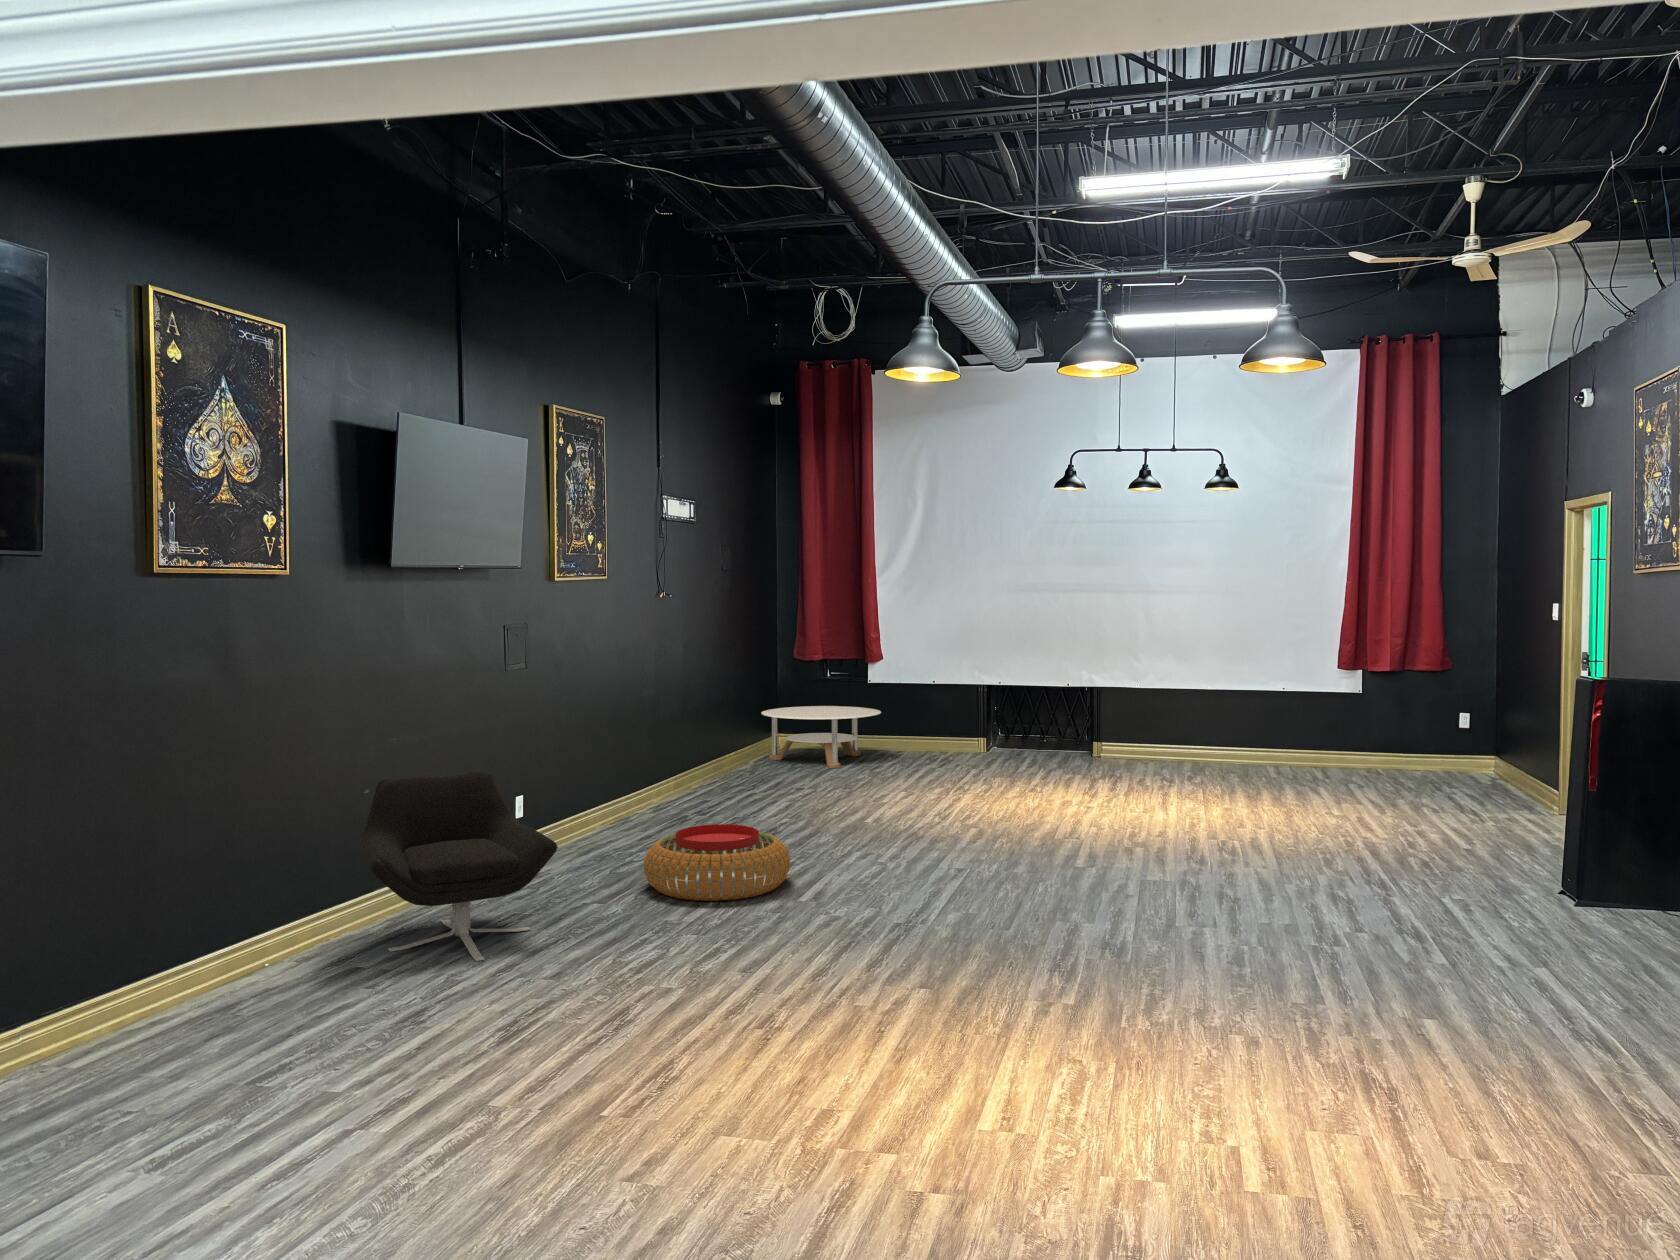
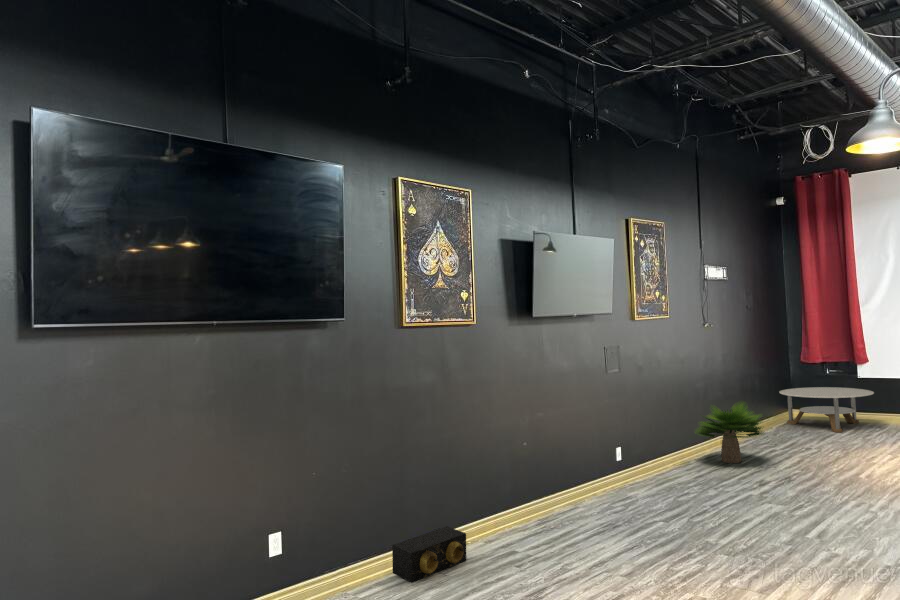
potted plant: none [641,720,749,815] -> present [696,404,764,463]
lounge chair: present [360,771,558,961] -> none [517,435,630,556]
pouf: present [644,824,790,901] -> none [691,476,799,531]
speaker: none [113,938,266,1041] -> present [392,526,466,582]

